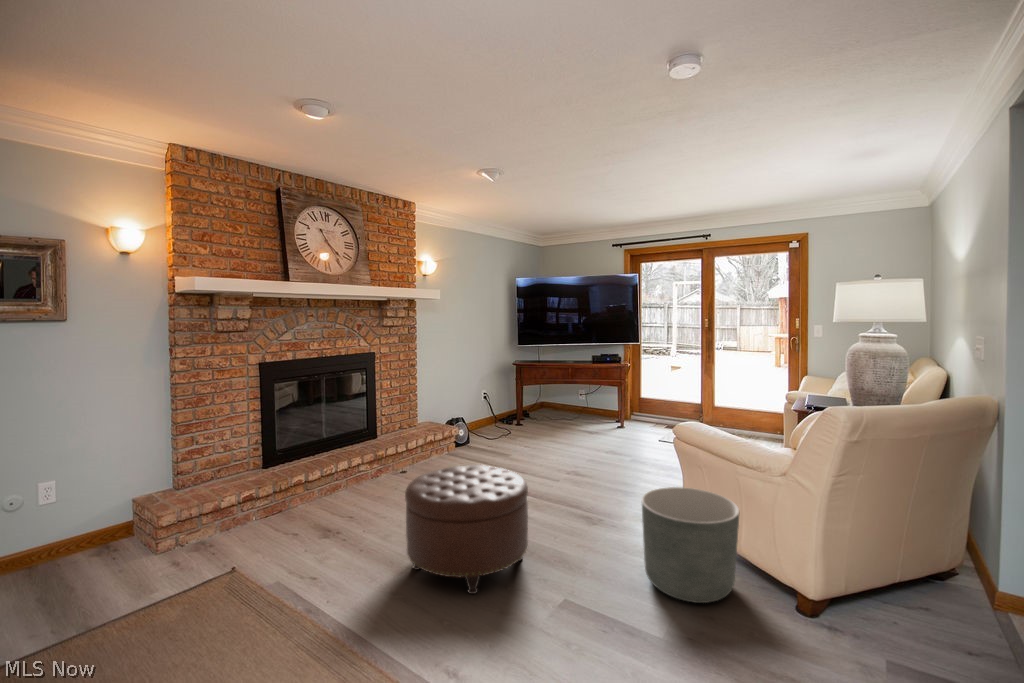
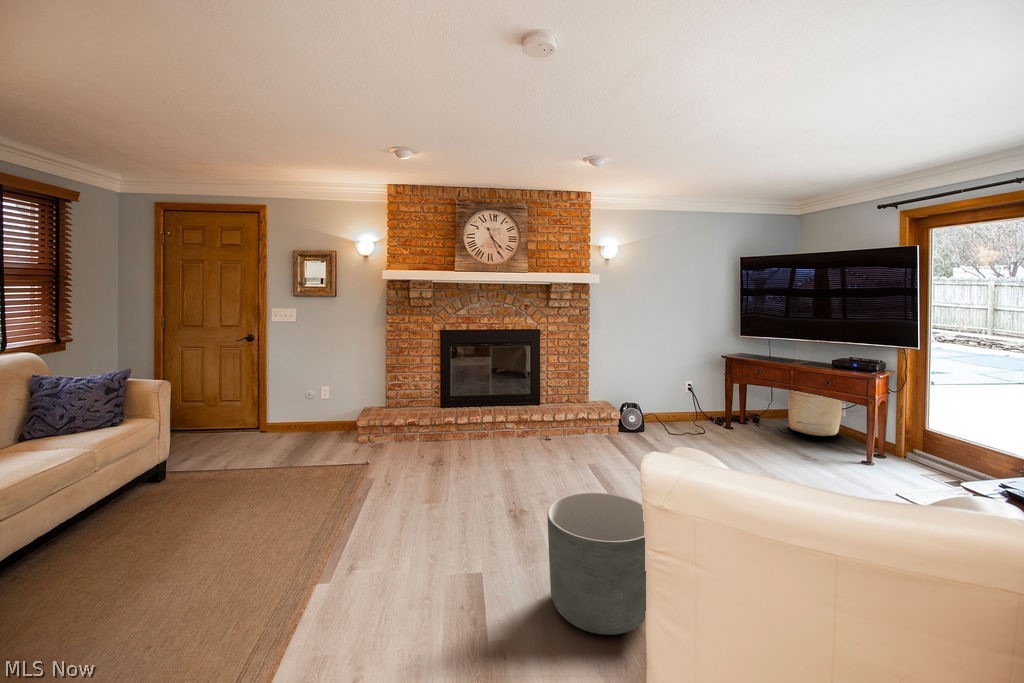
woven basket: none [561,381,597,421] -> present [788,390,842,436]
ottoman: present [405,465,528,594] -> none [417,427,523,527]

